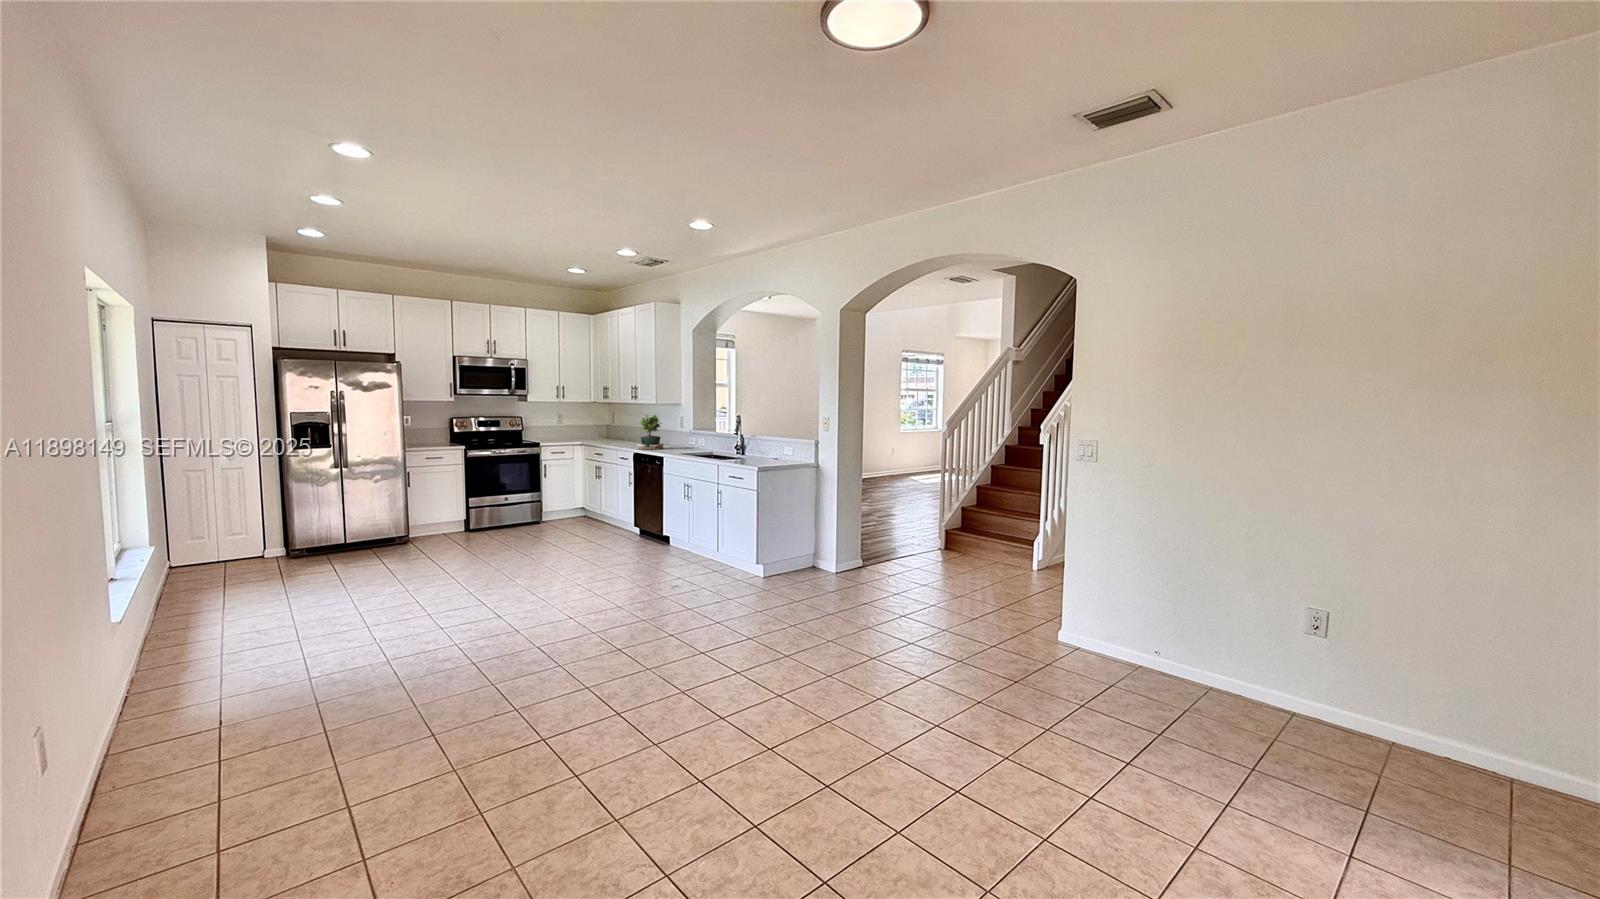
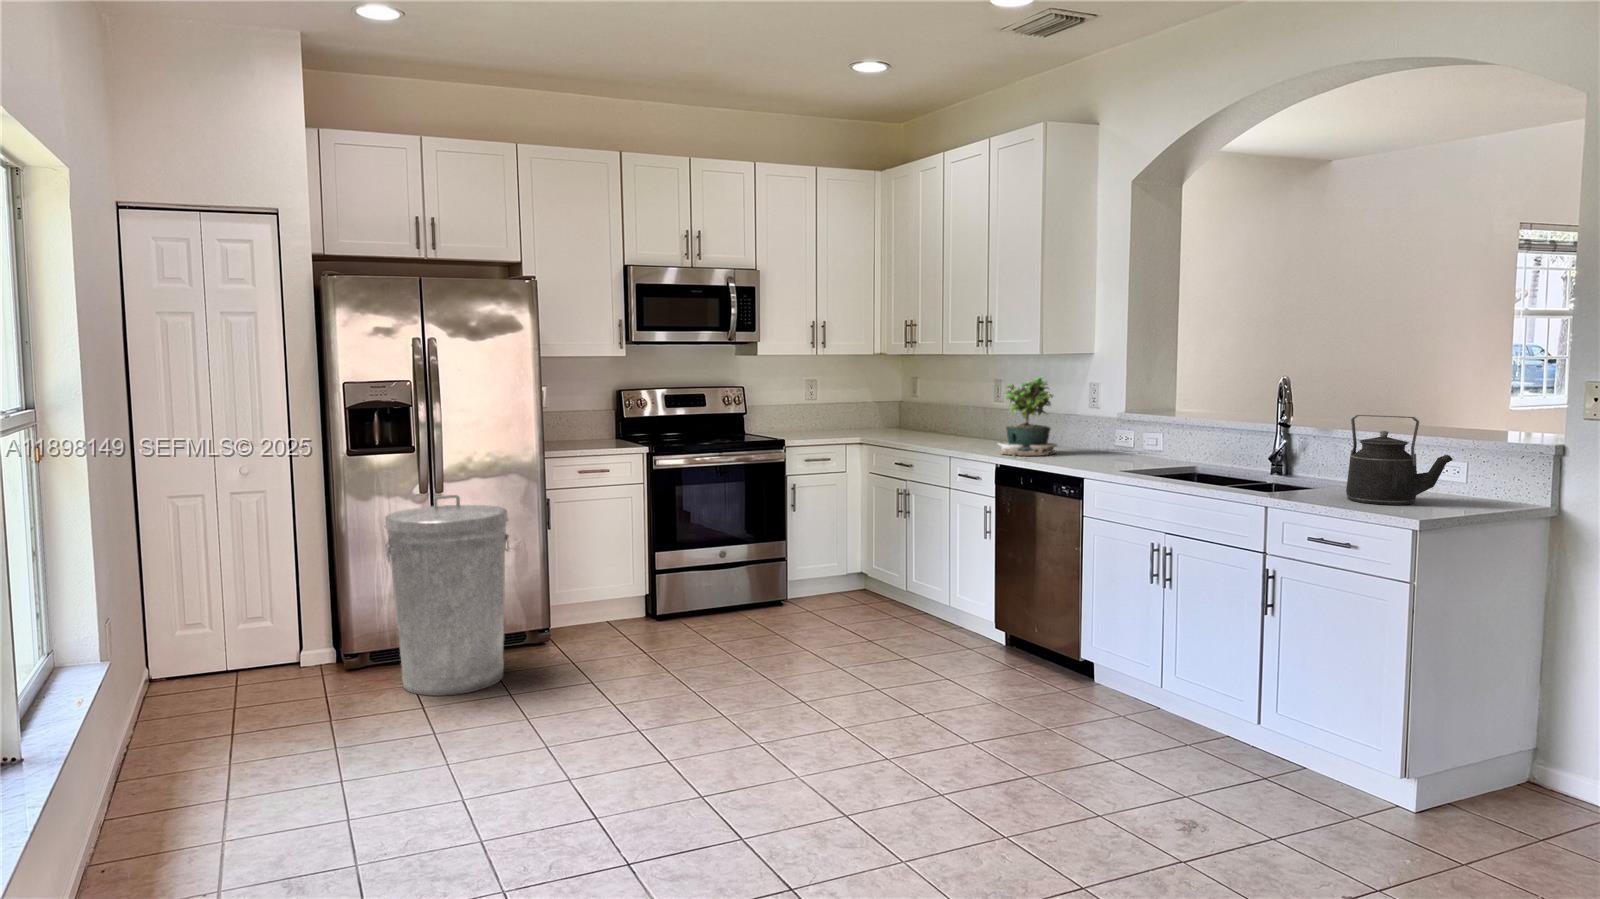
kettle: none [746,431,777,464] -> present [1346,415,1453,505]
trash can: none [315,468,386,565] -> present [384,495,509,696]

